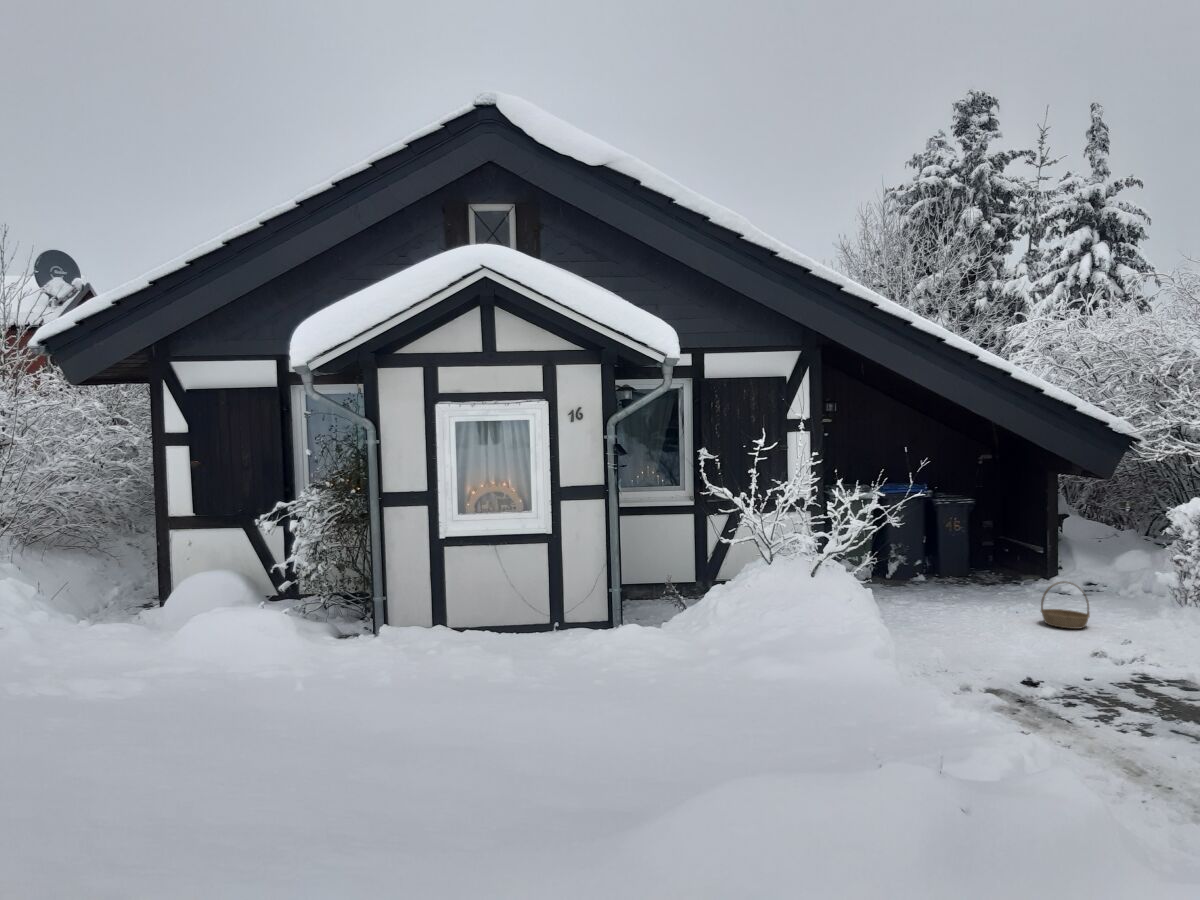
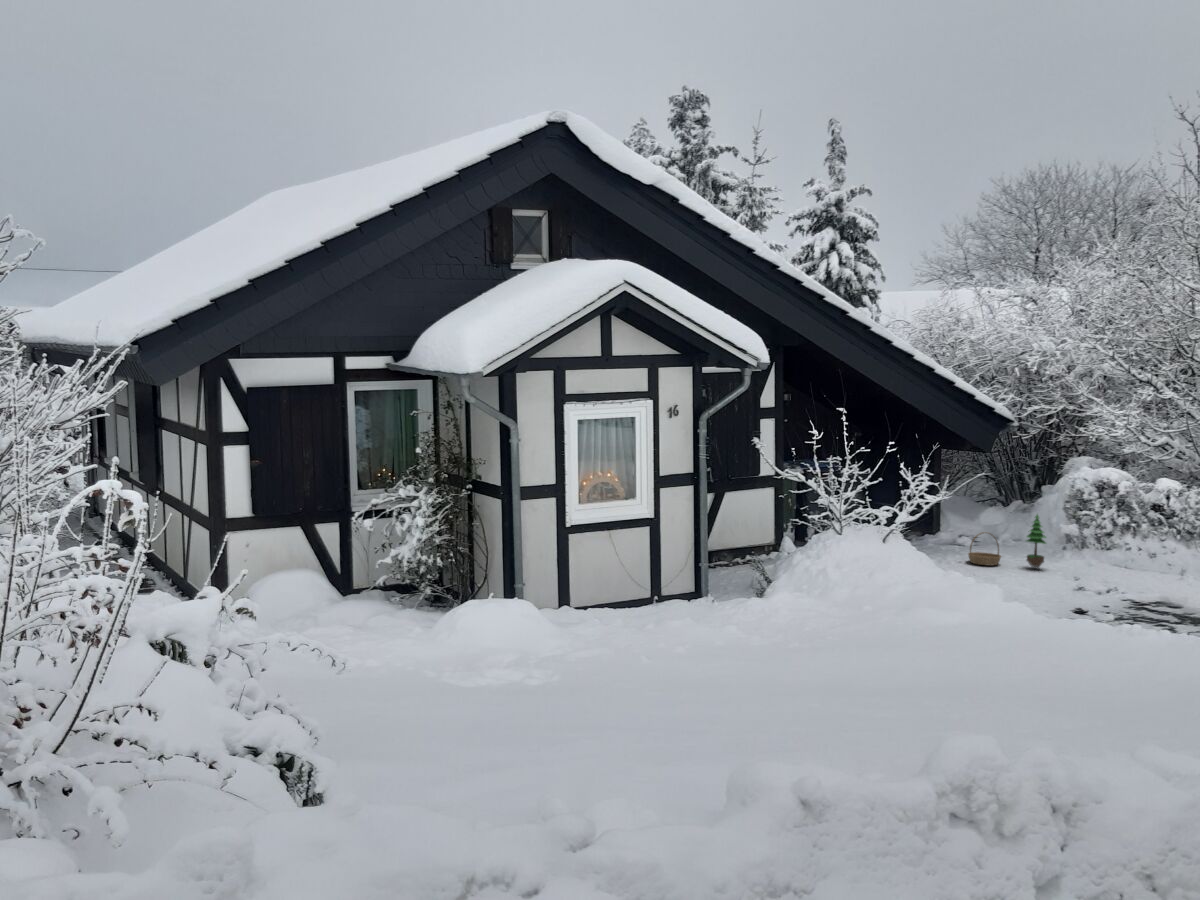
potted tree: none [1118,558,1153,639] -> present [1026,515,1046,569]

